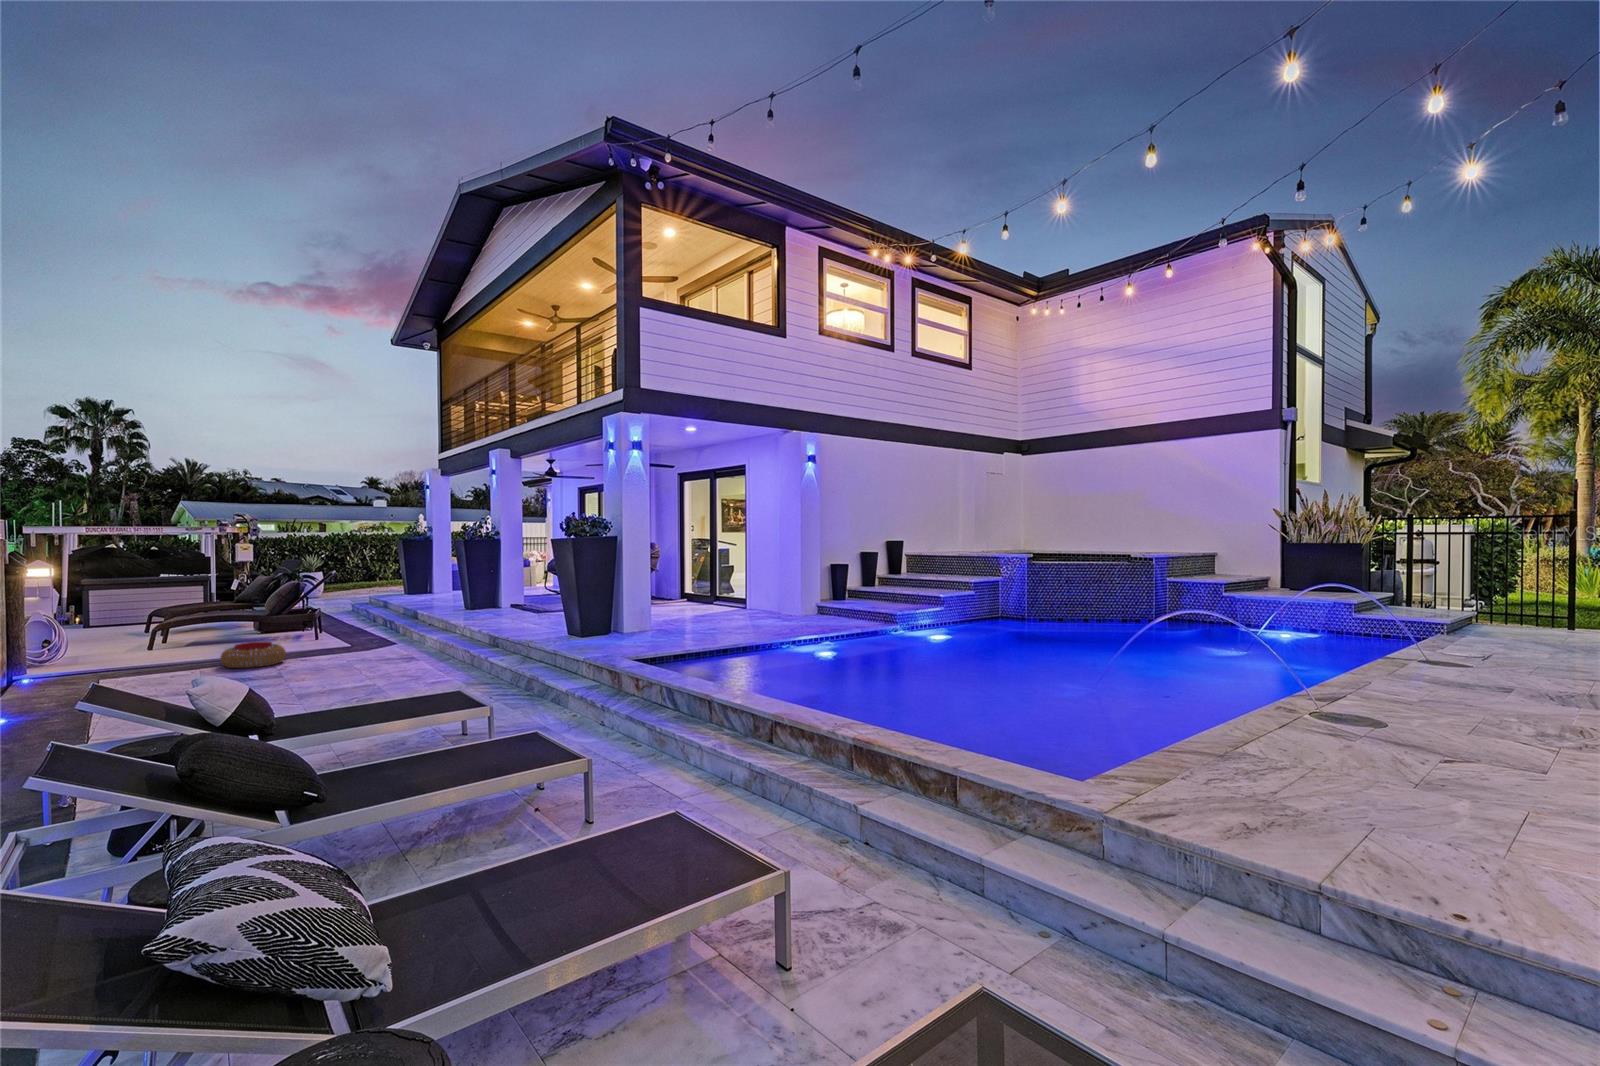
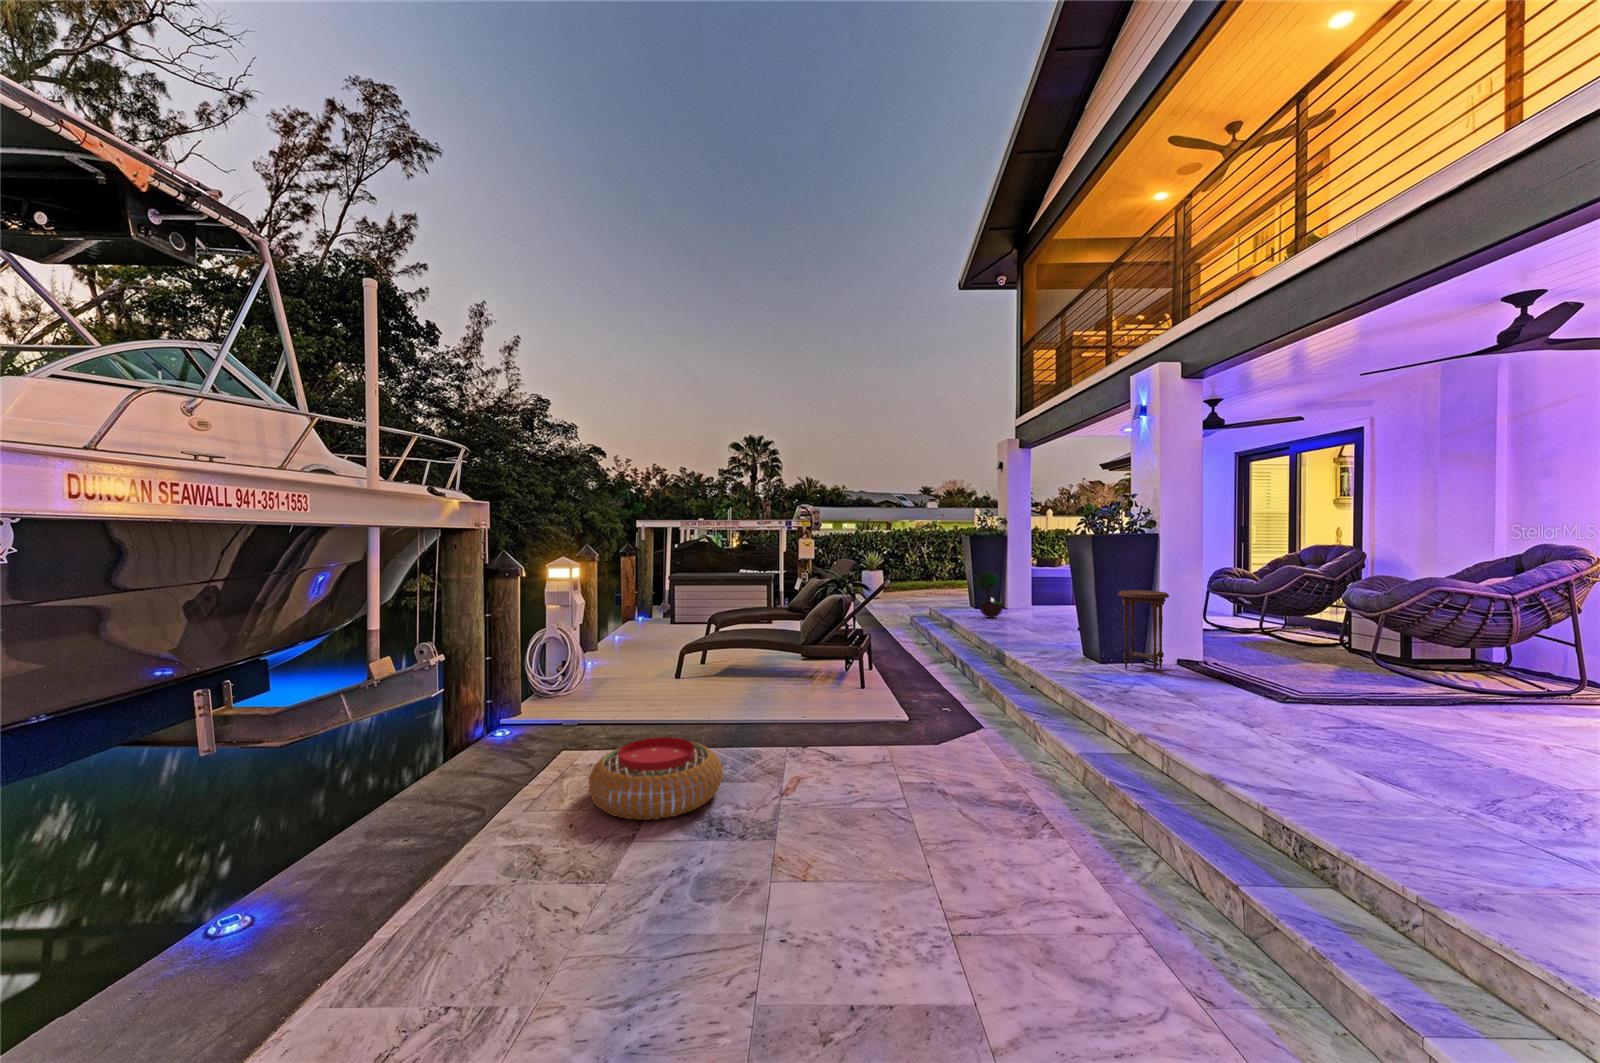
potted tree: none [407,563,432,601] -> present [974,572,1002,618]
side table: none [481,570,505,610] -> present [1118,590,1169,673]

